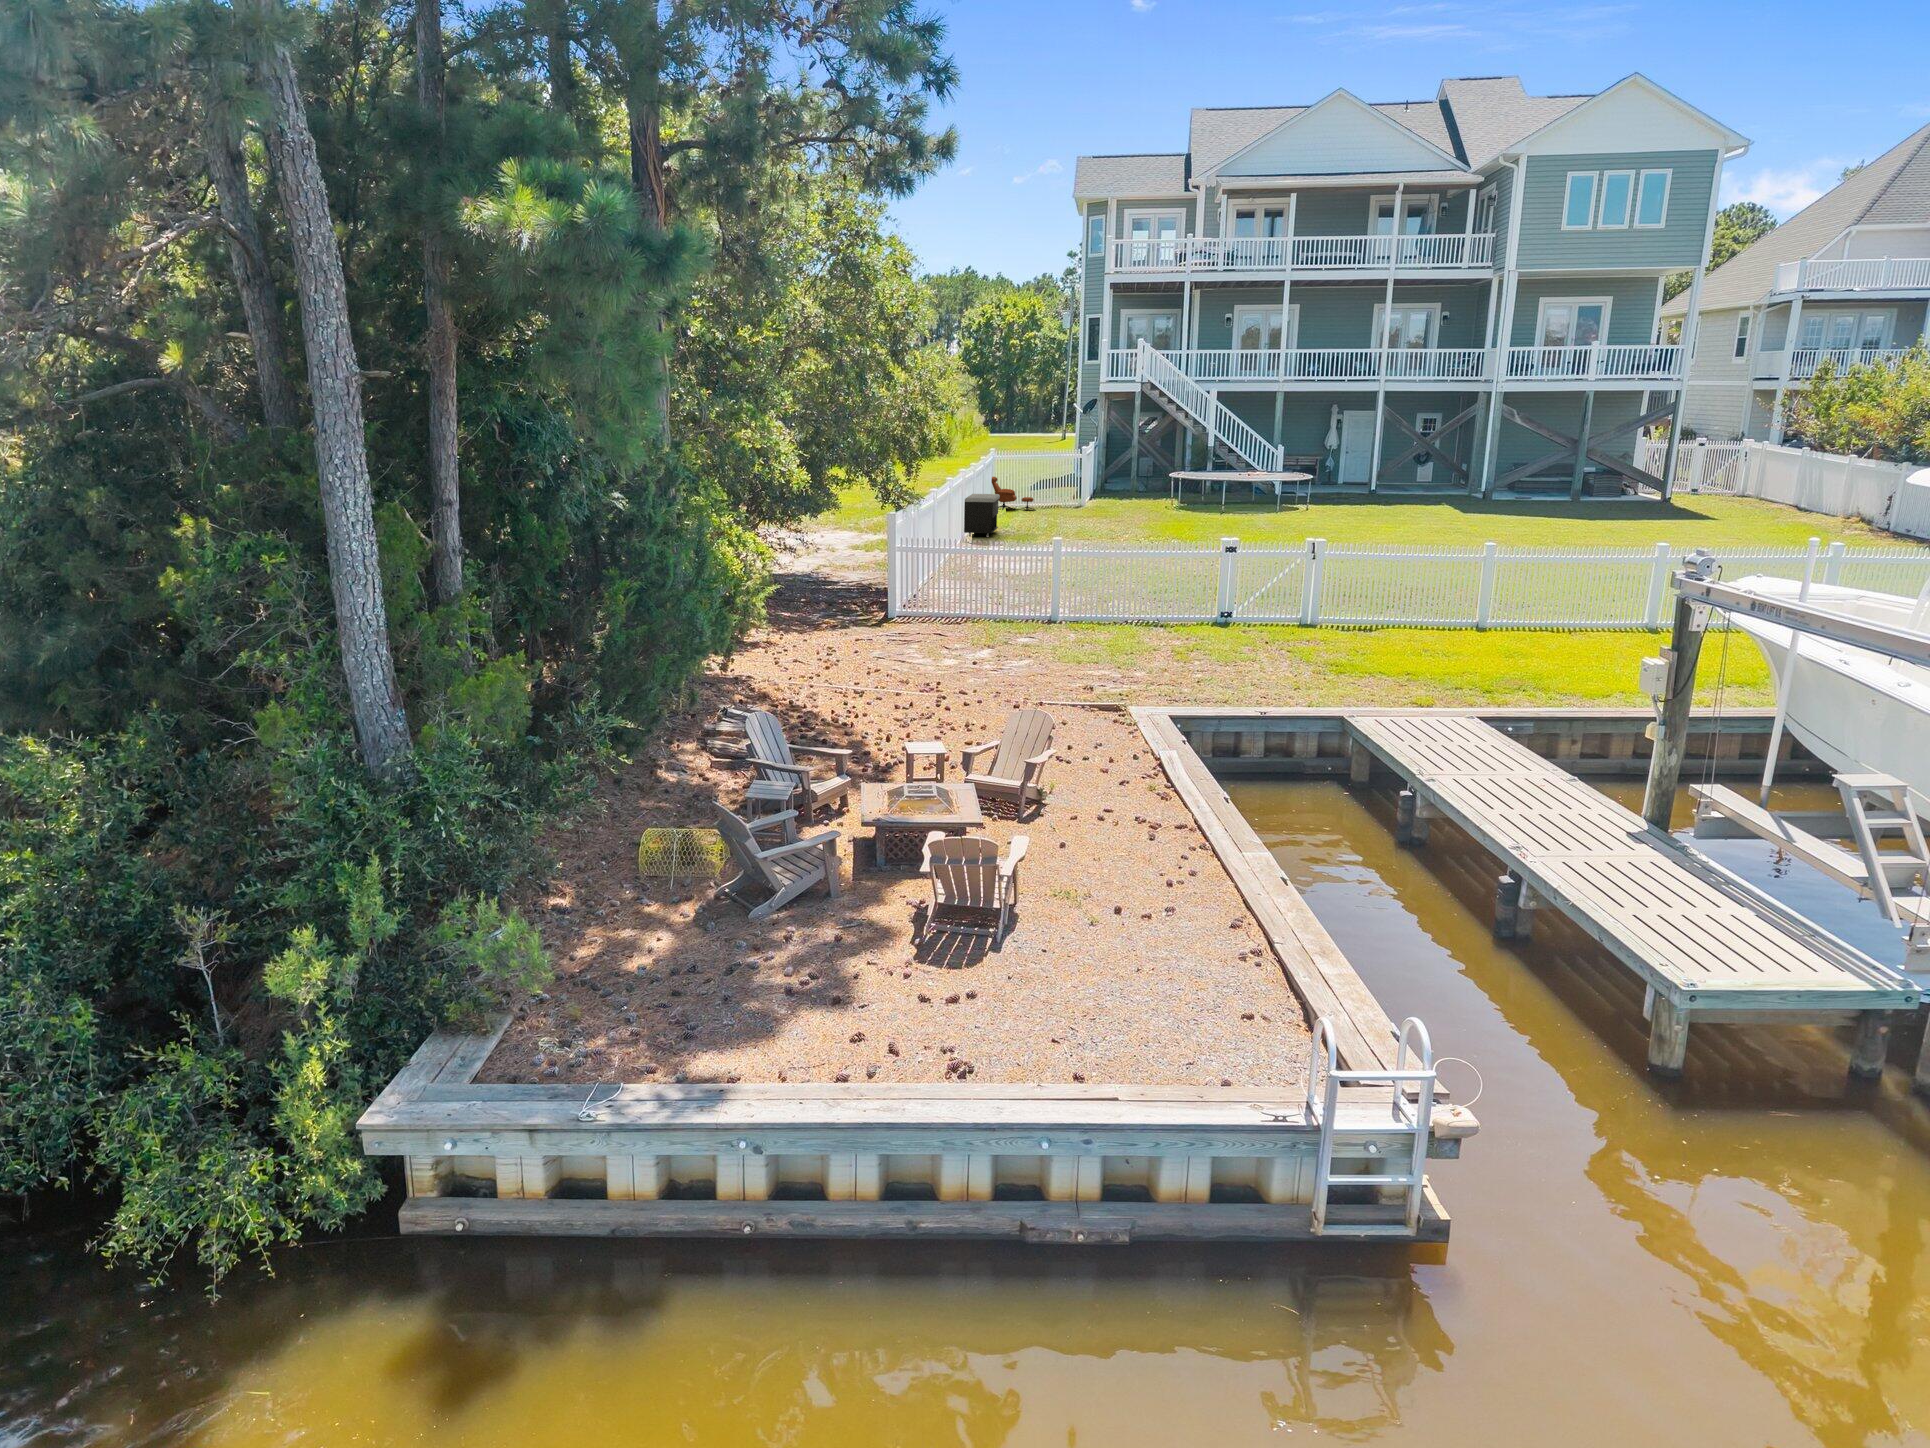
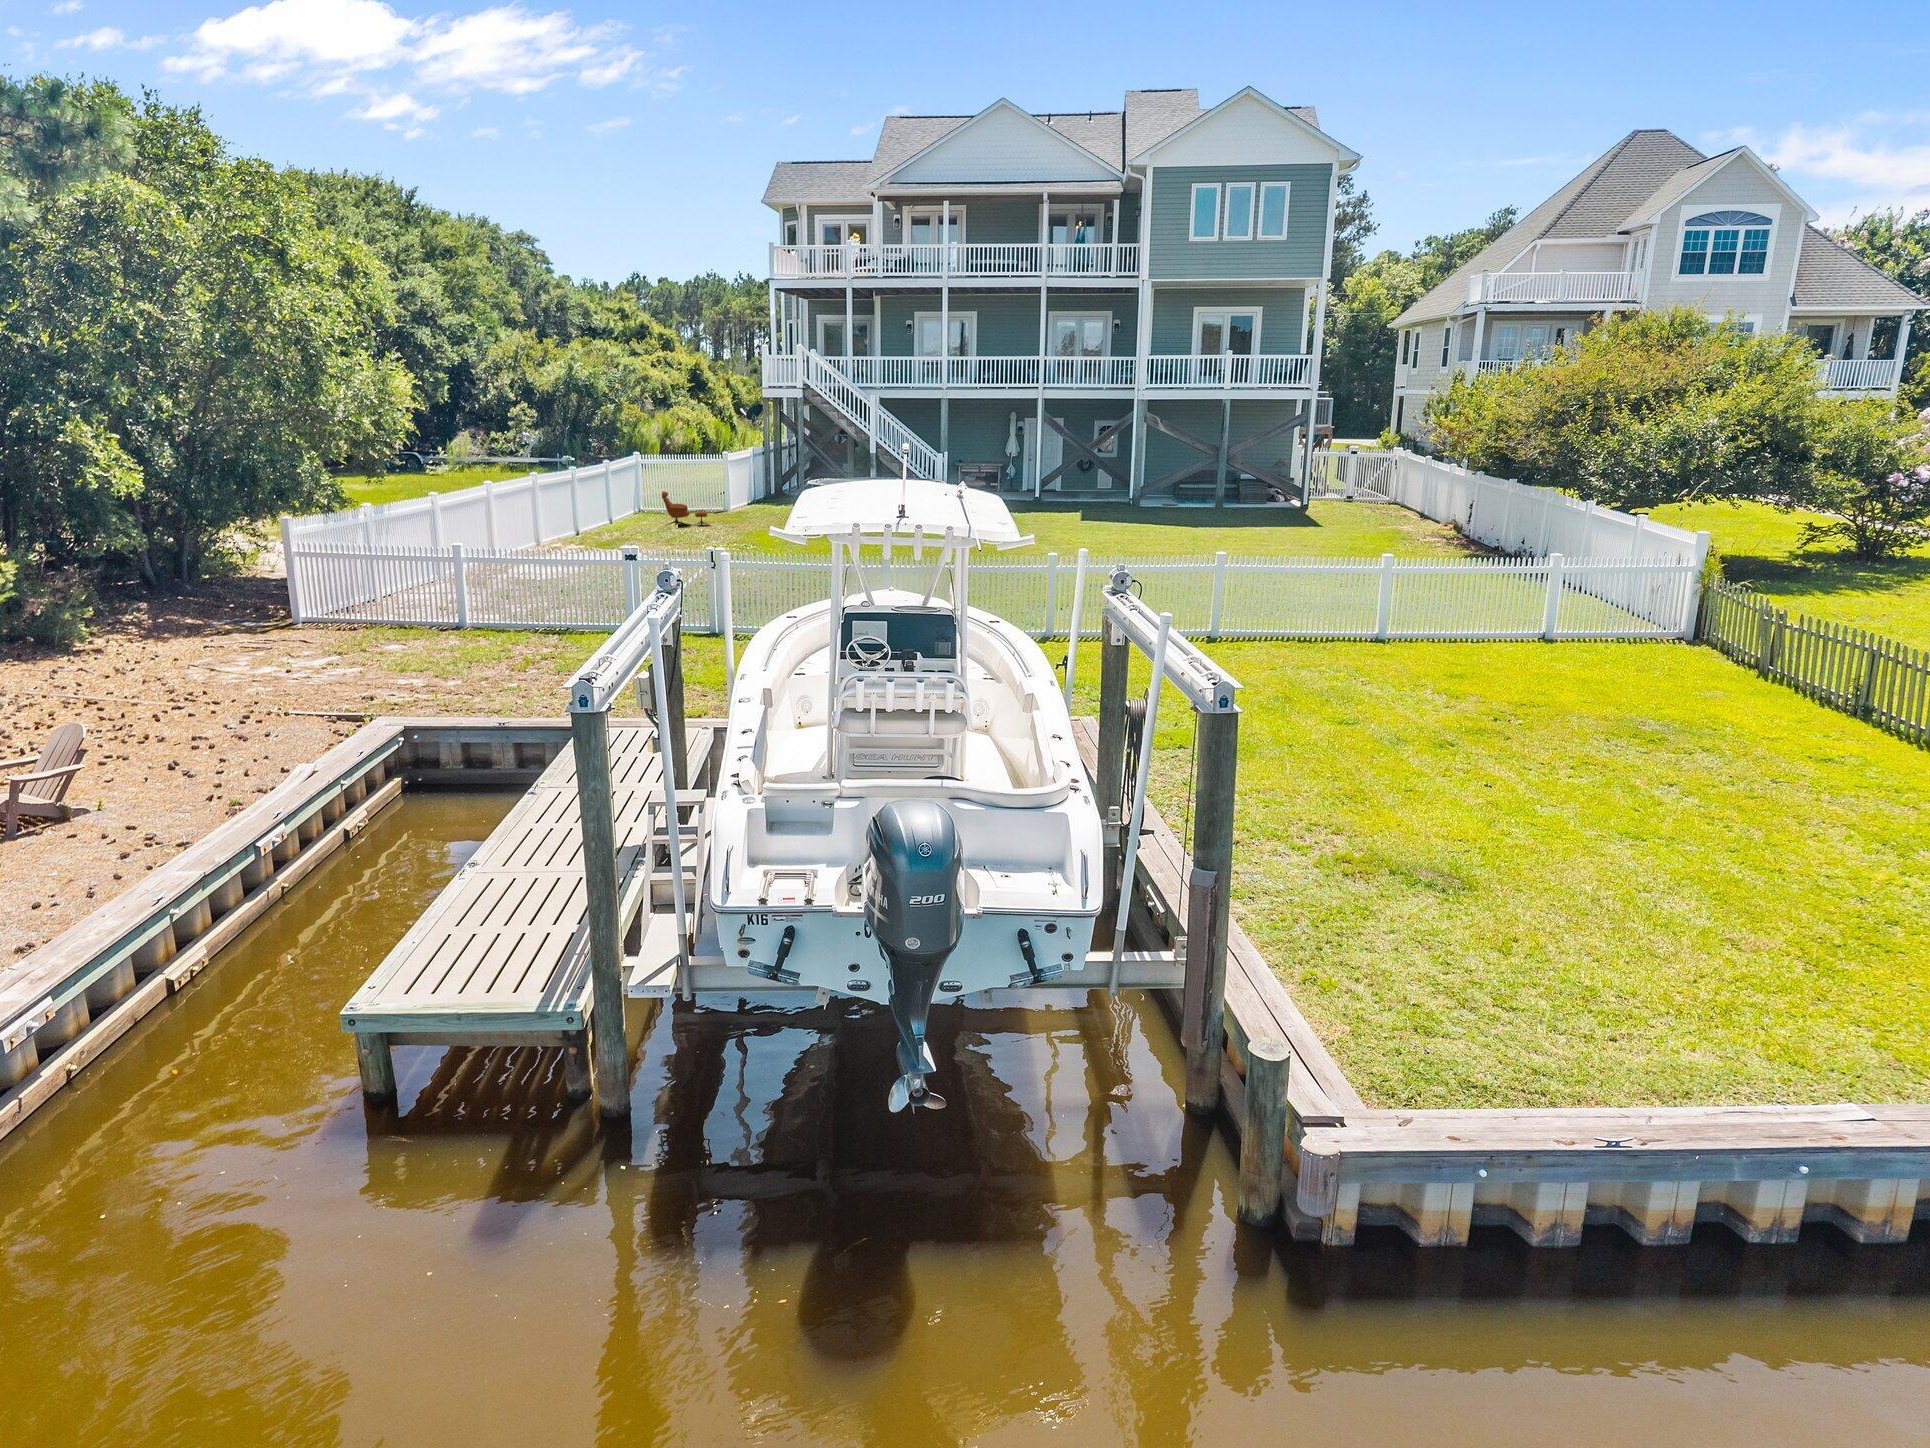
storage bench: present [964,494,1000,537] -> none [642,513,678,559]

